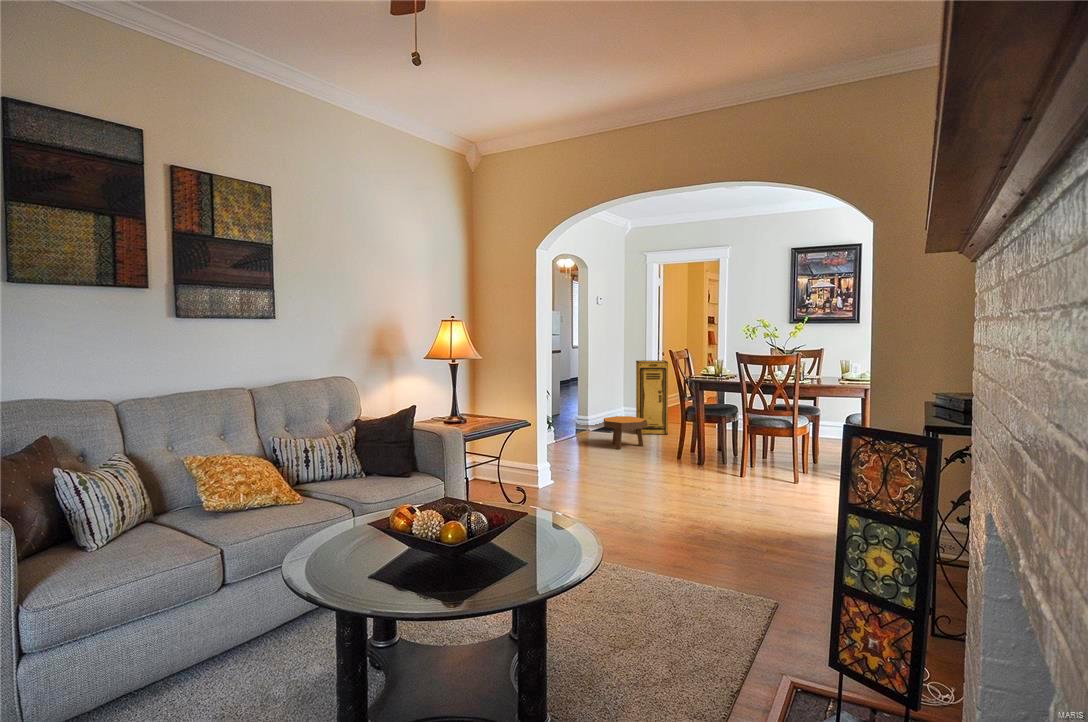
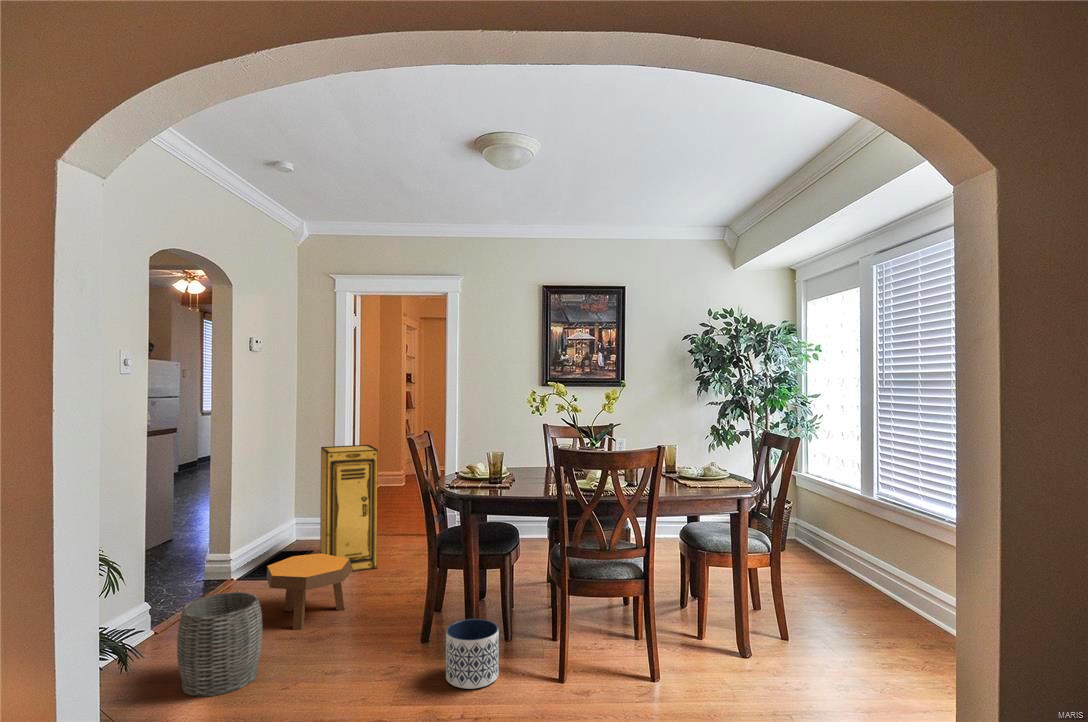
woven basket: none [564,421,599,461] -> present [177,592,262,697]
planter: none [683,444,712,474] -> present [446,619,499,689]

